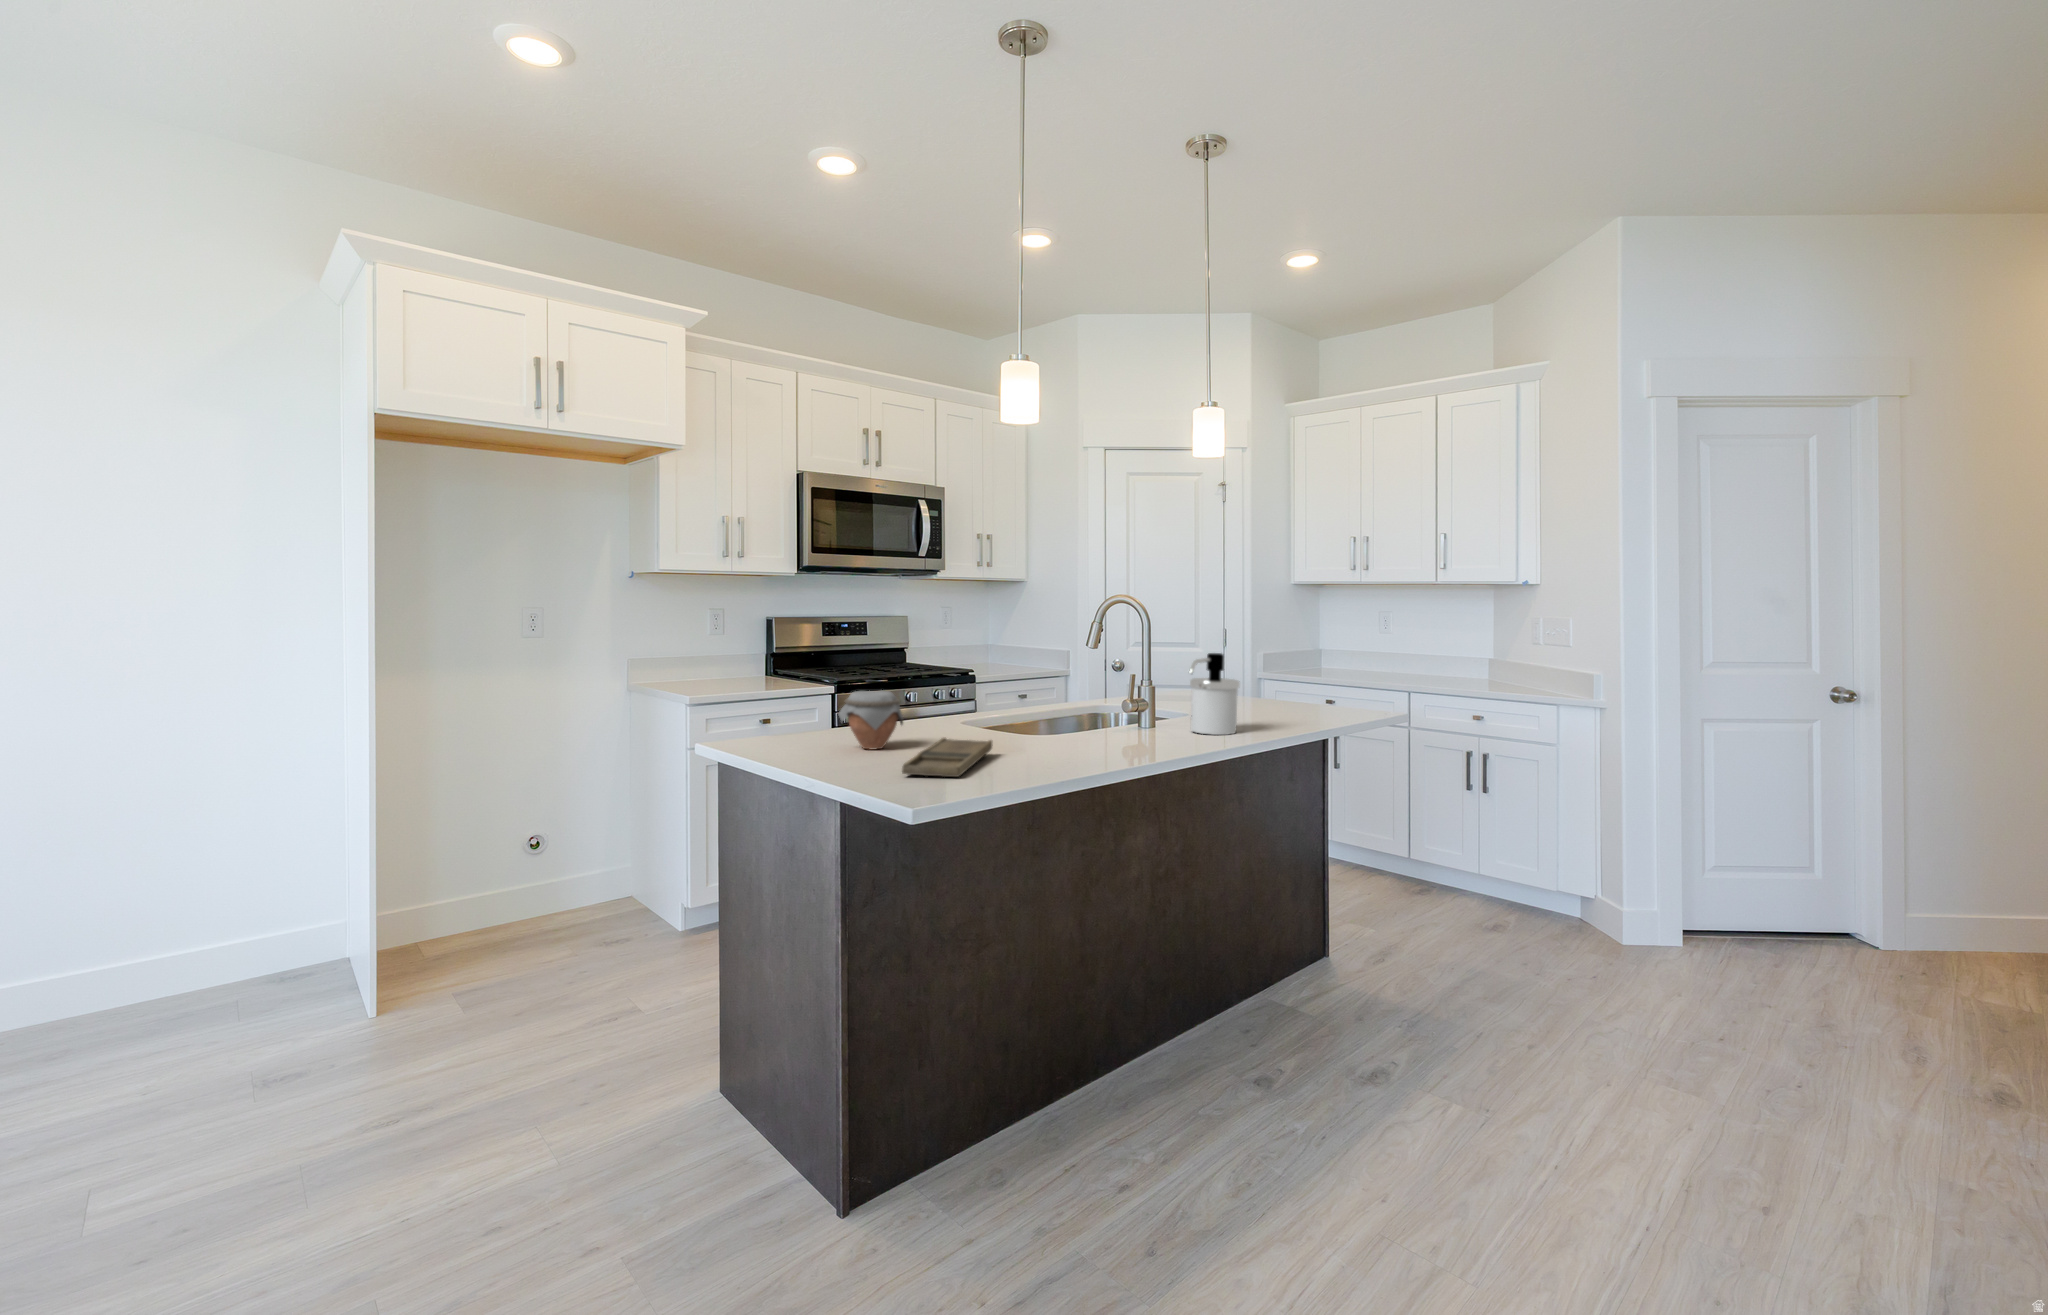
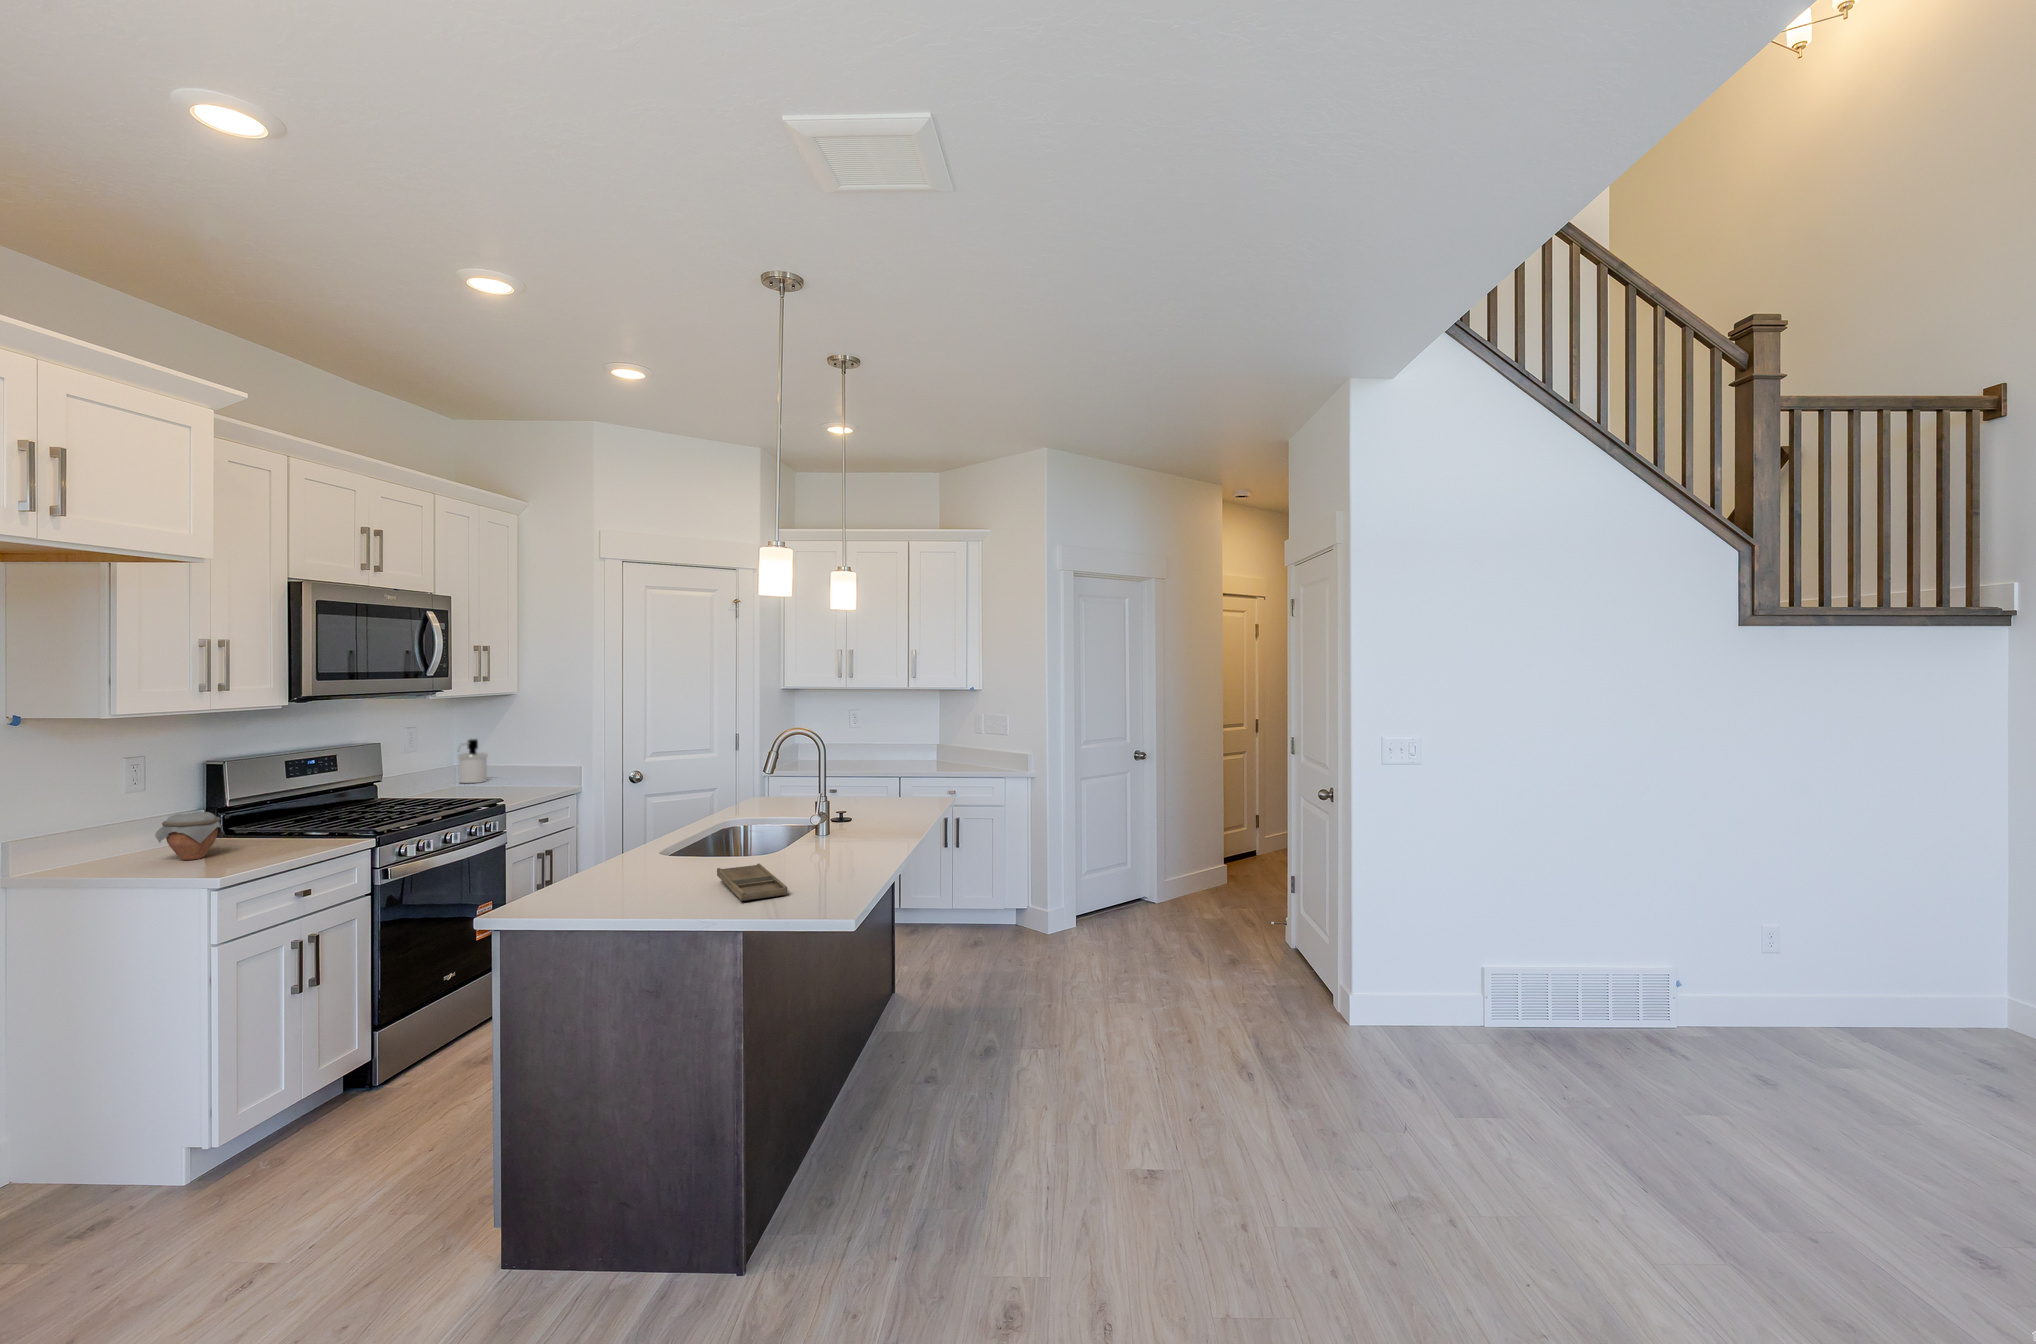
soap dispenser: present [1189,653,1240,735] -> present [458,739,488,783]
jar: present [839,691,903,749] -> present [155,812,224,860]

